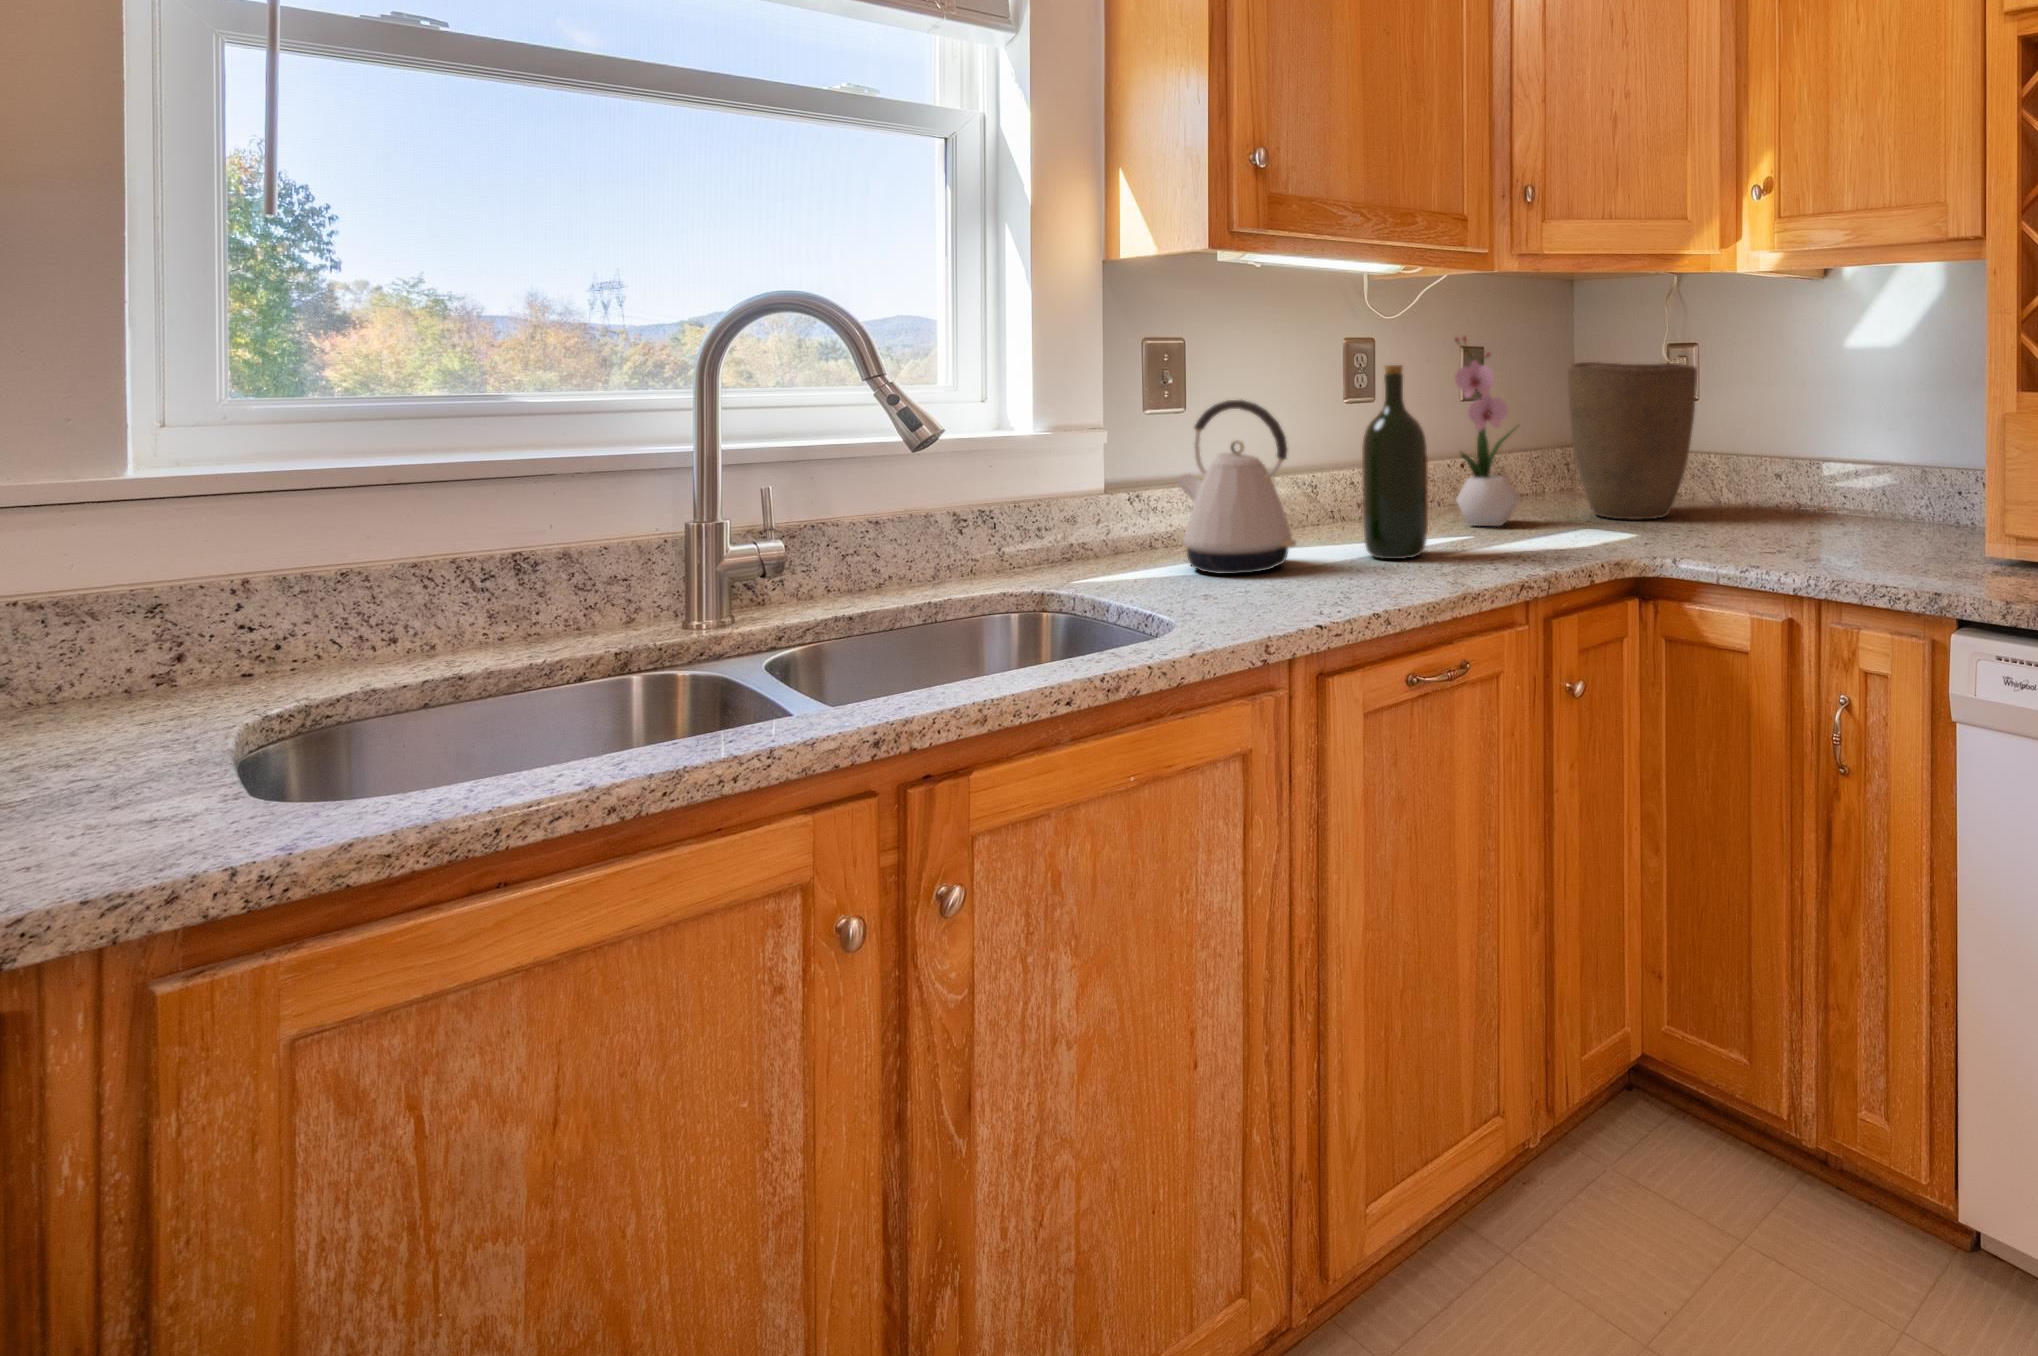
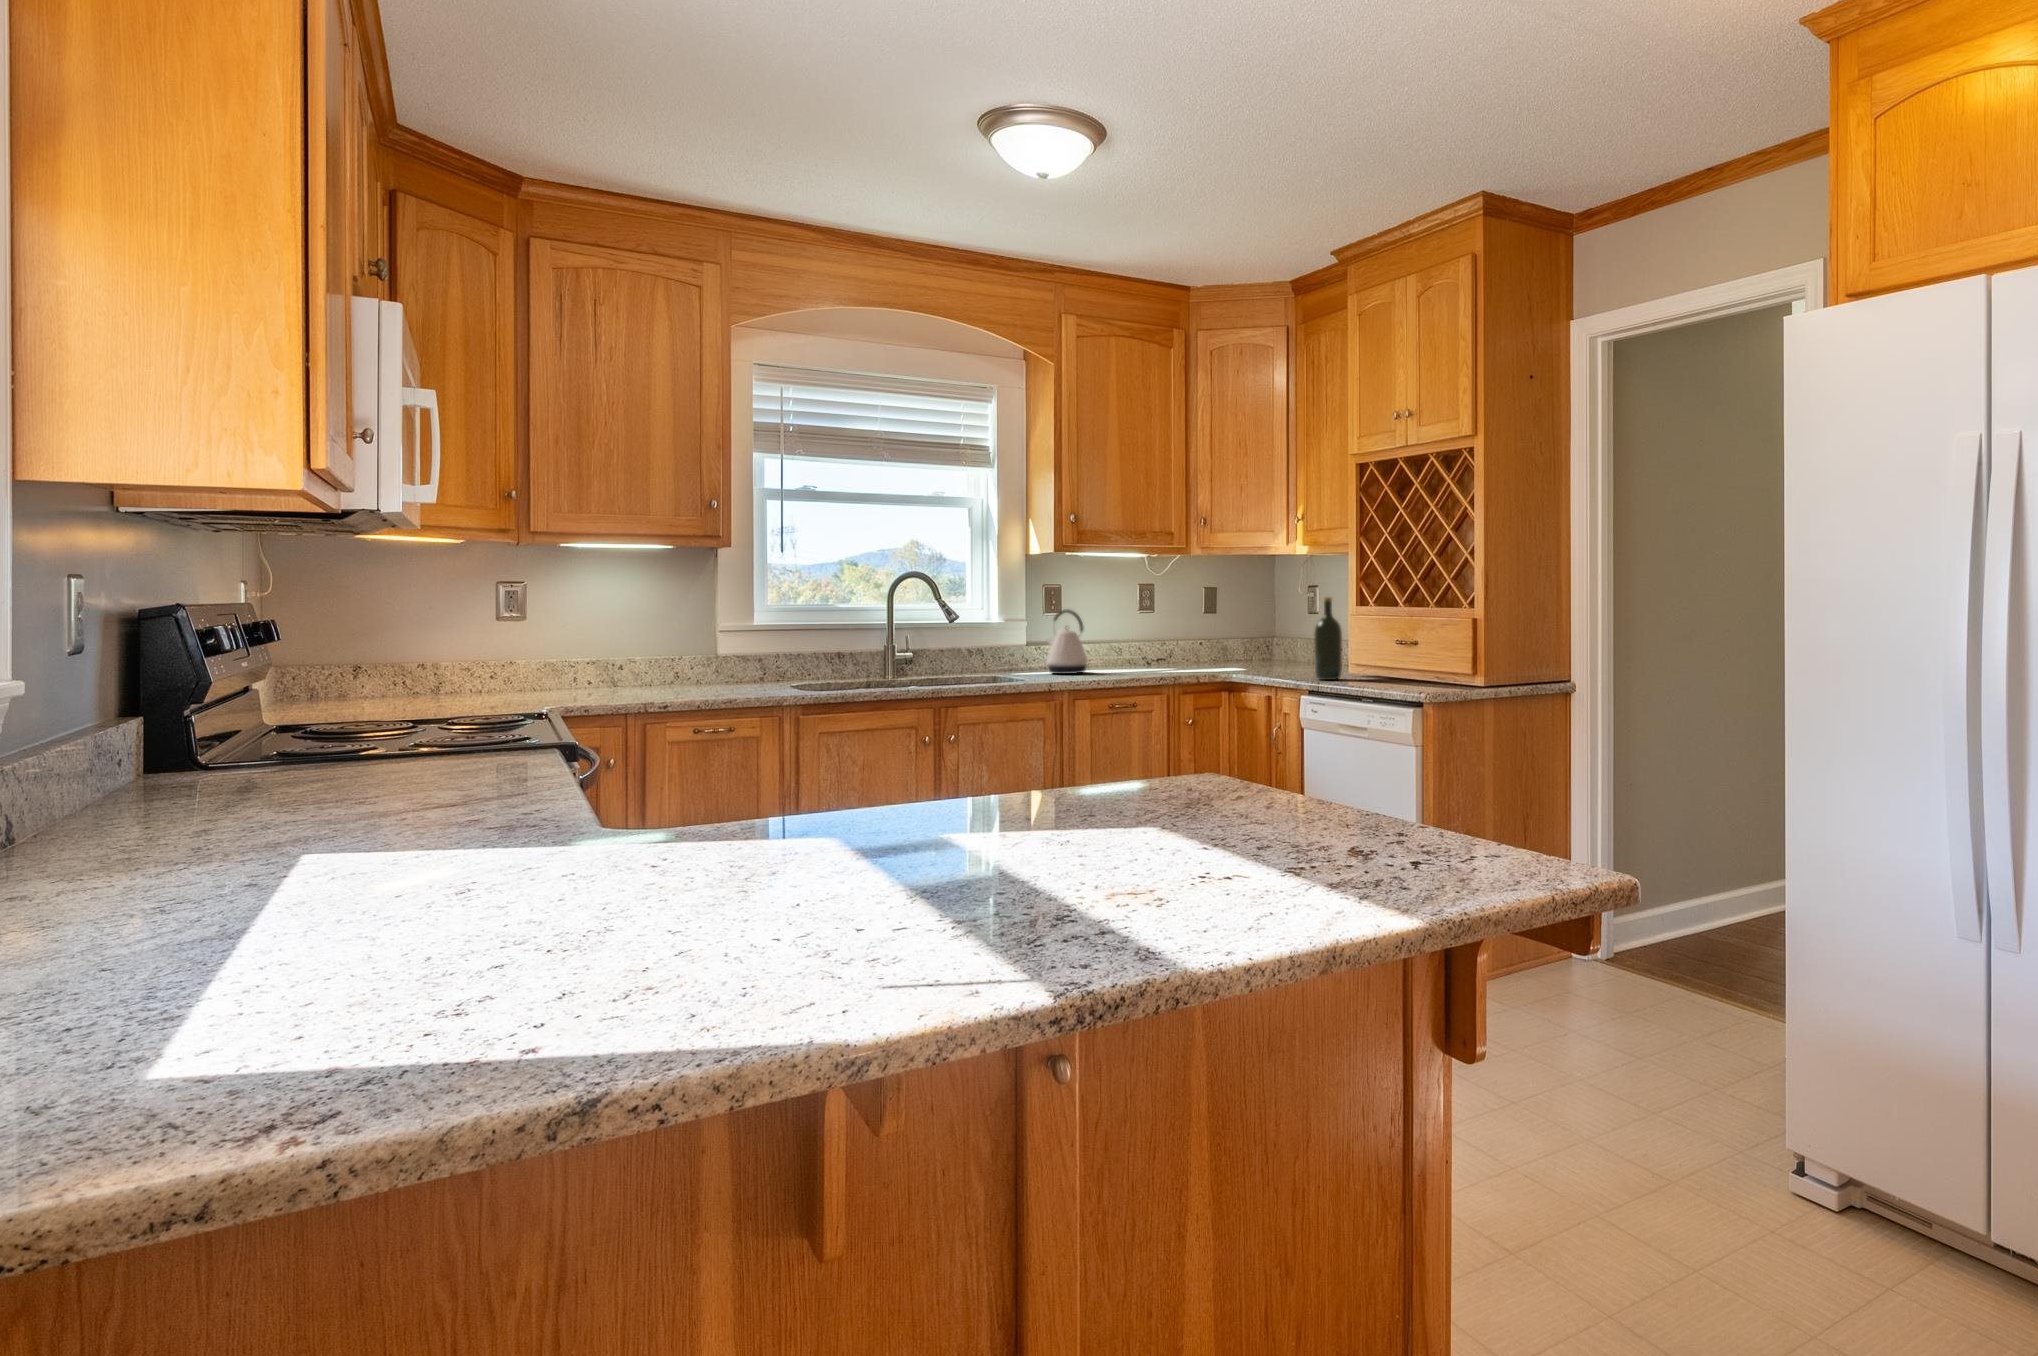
flower arrangement: present [1455,337,1519,526] -> none [1174,583,1210,667]
vase: present [1568,362,1697,520] -> none [1235,595,1294,667]
wine bottle: present [1362,365,1428,559] -> present [1314,597,1342,680]

